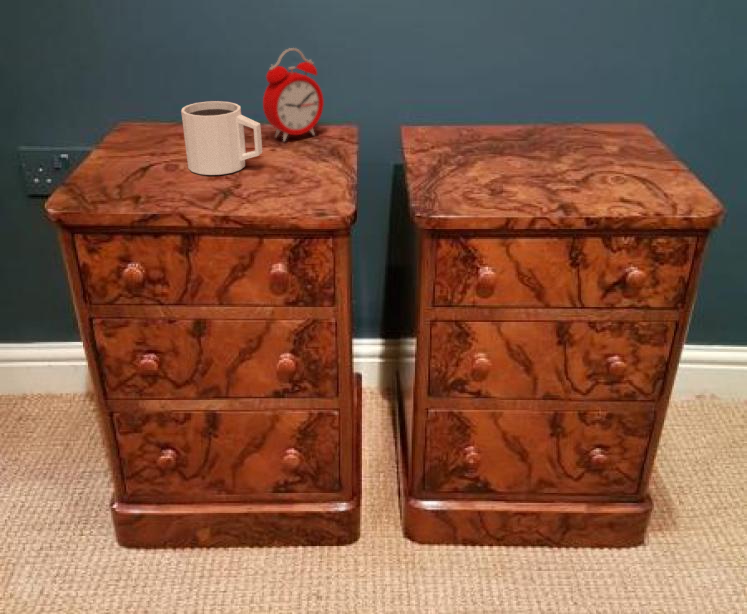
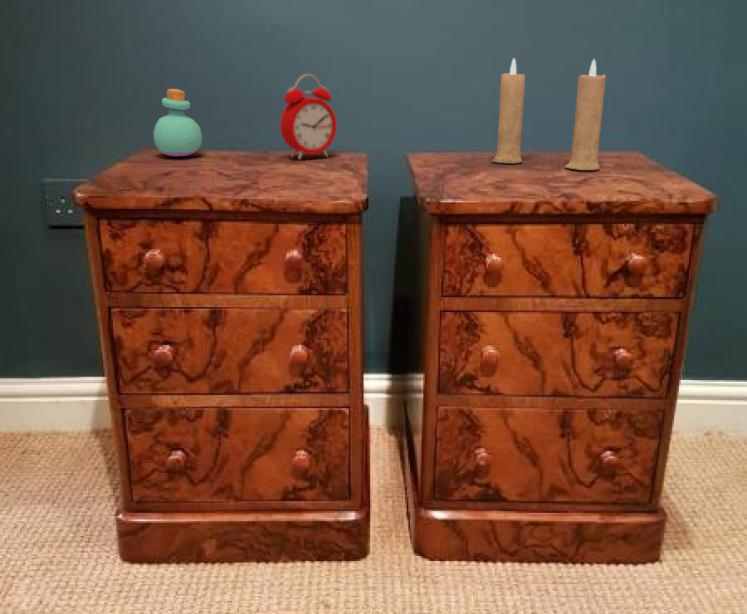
candle: none [489,29,620,162] -> present [492,59,606,170]
perfume bottle: none [127,65,179,139] -> present [153,89,202,156]
mug: present [181,101,262,175] -> none [206,114,280,175]

